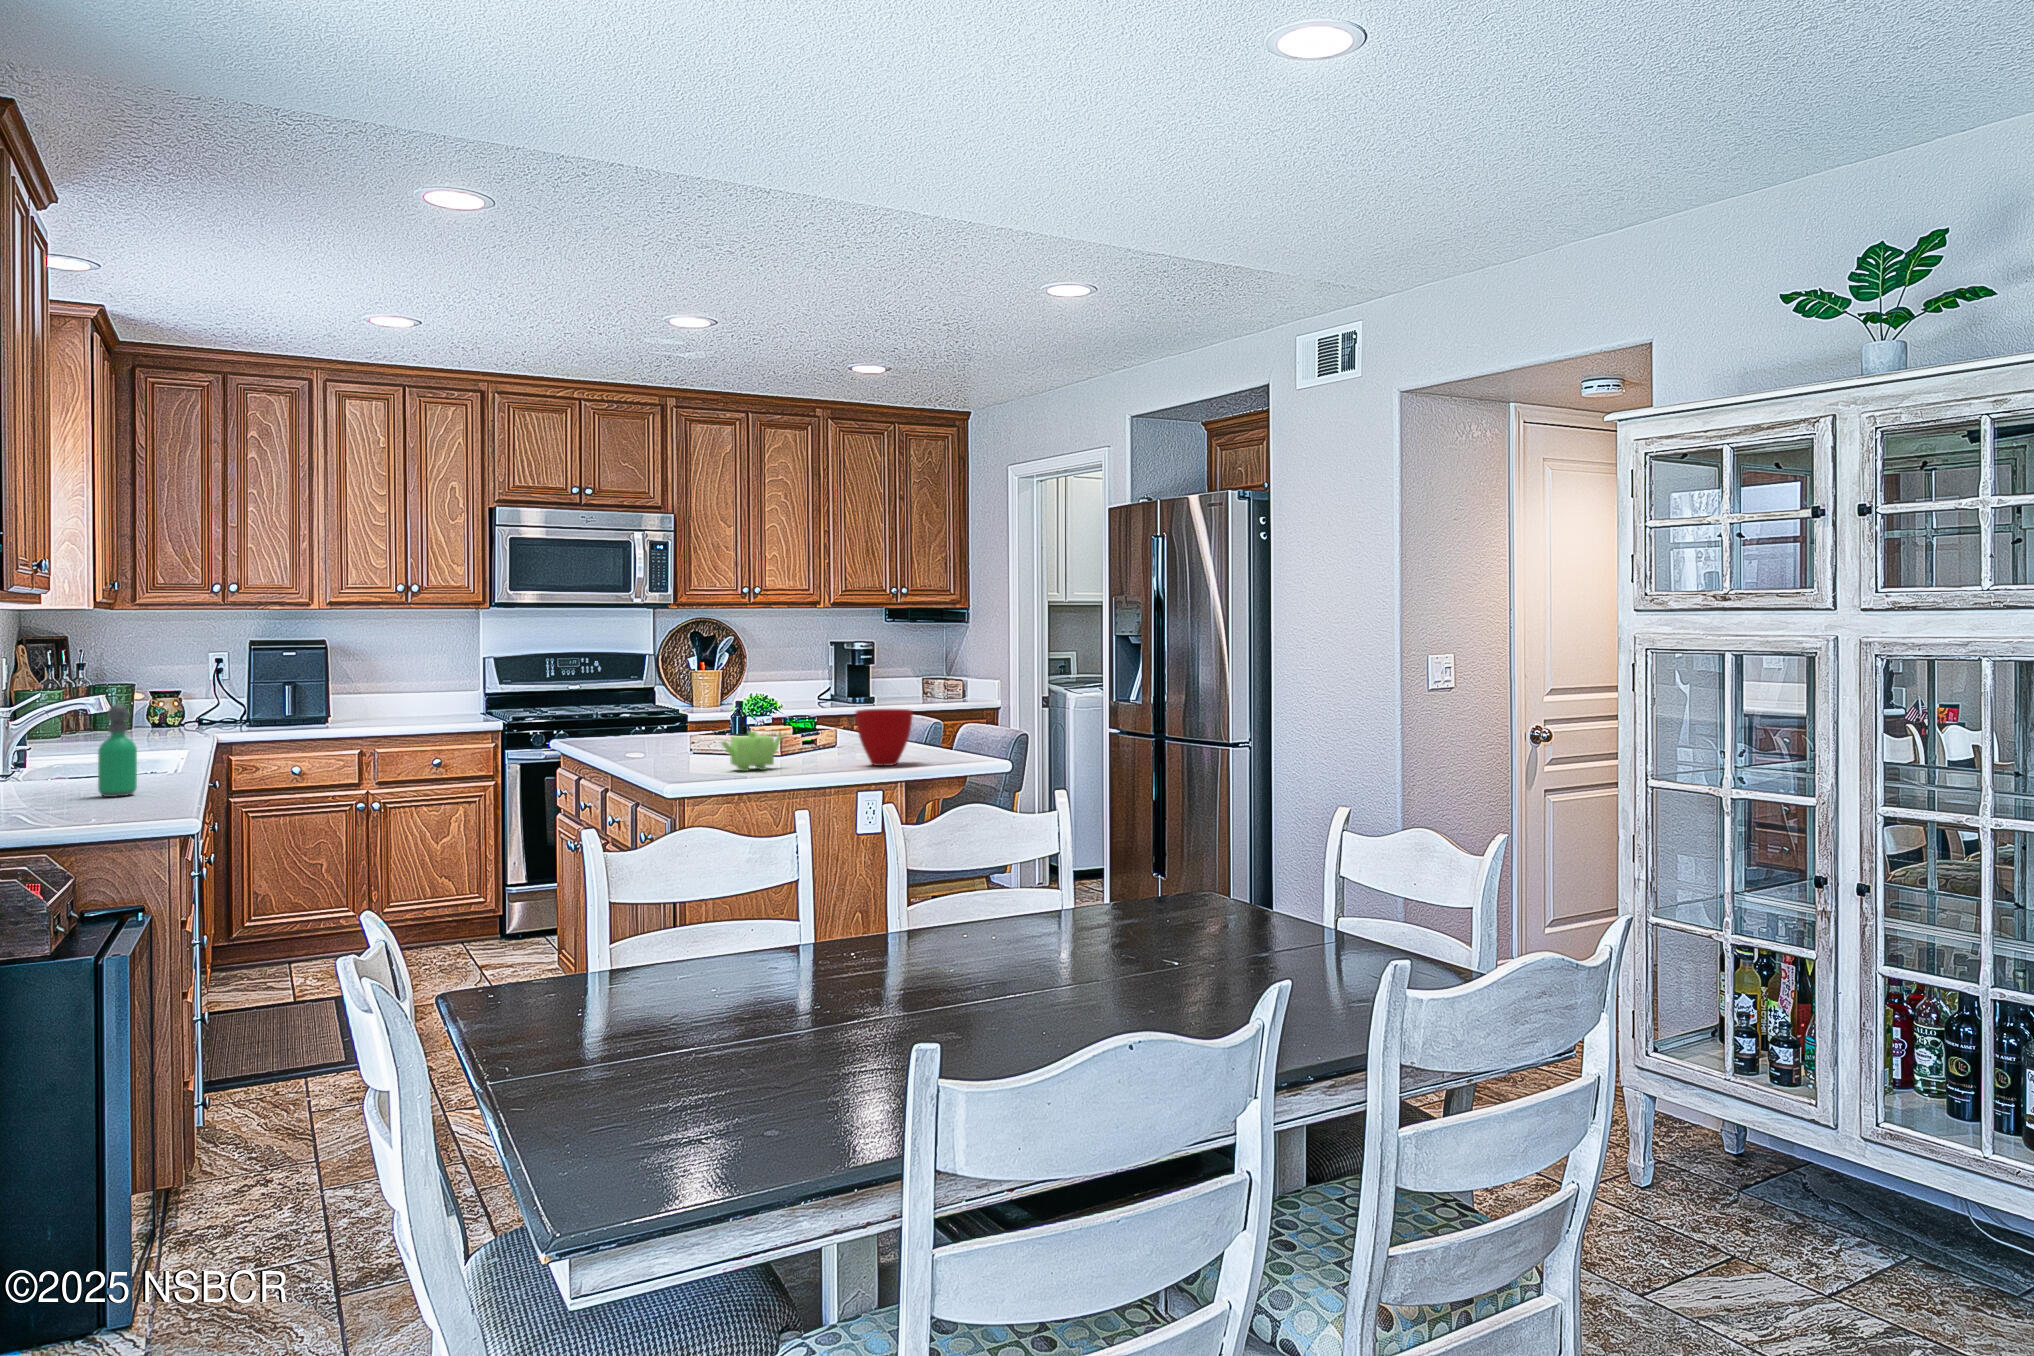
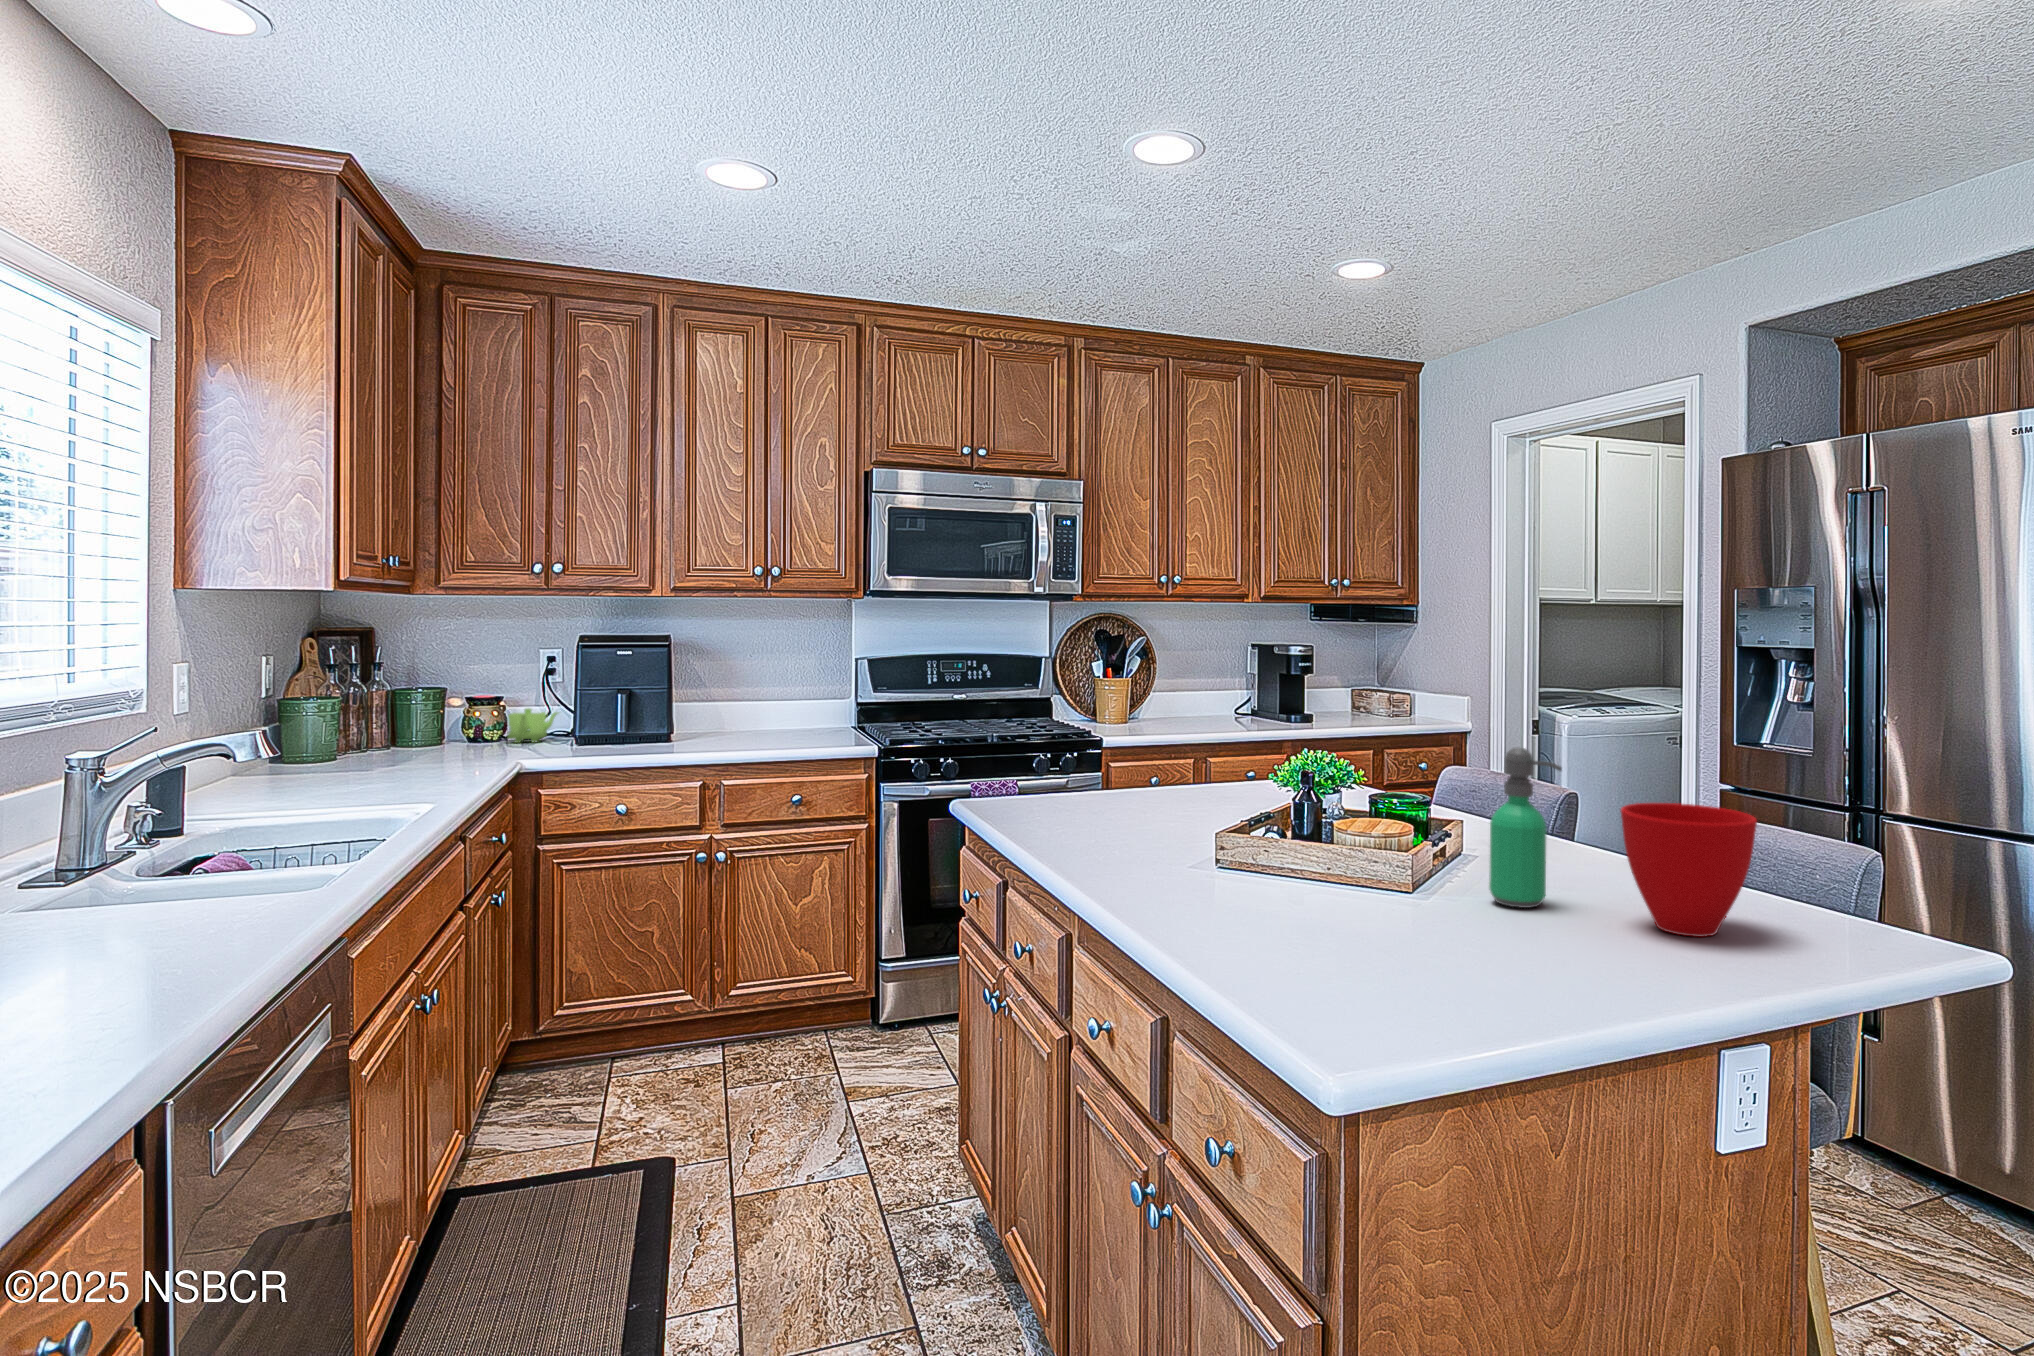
soap dispenser: present [98,704,137,797] -> present [1489,748,1562,908]
teapot: present [722,731,783,771] -> present [507,708,558,743]

